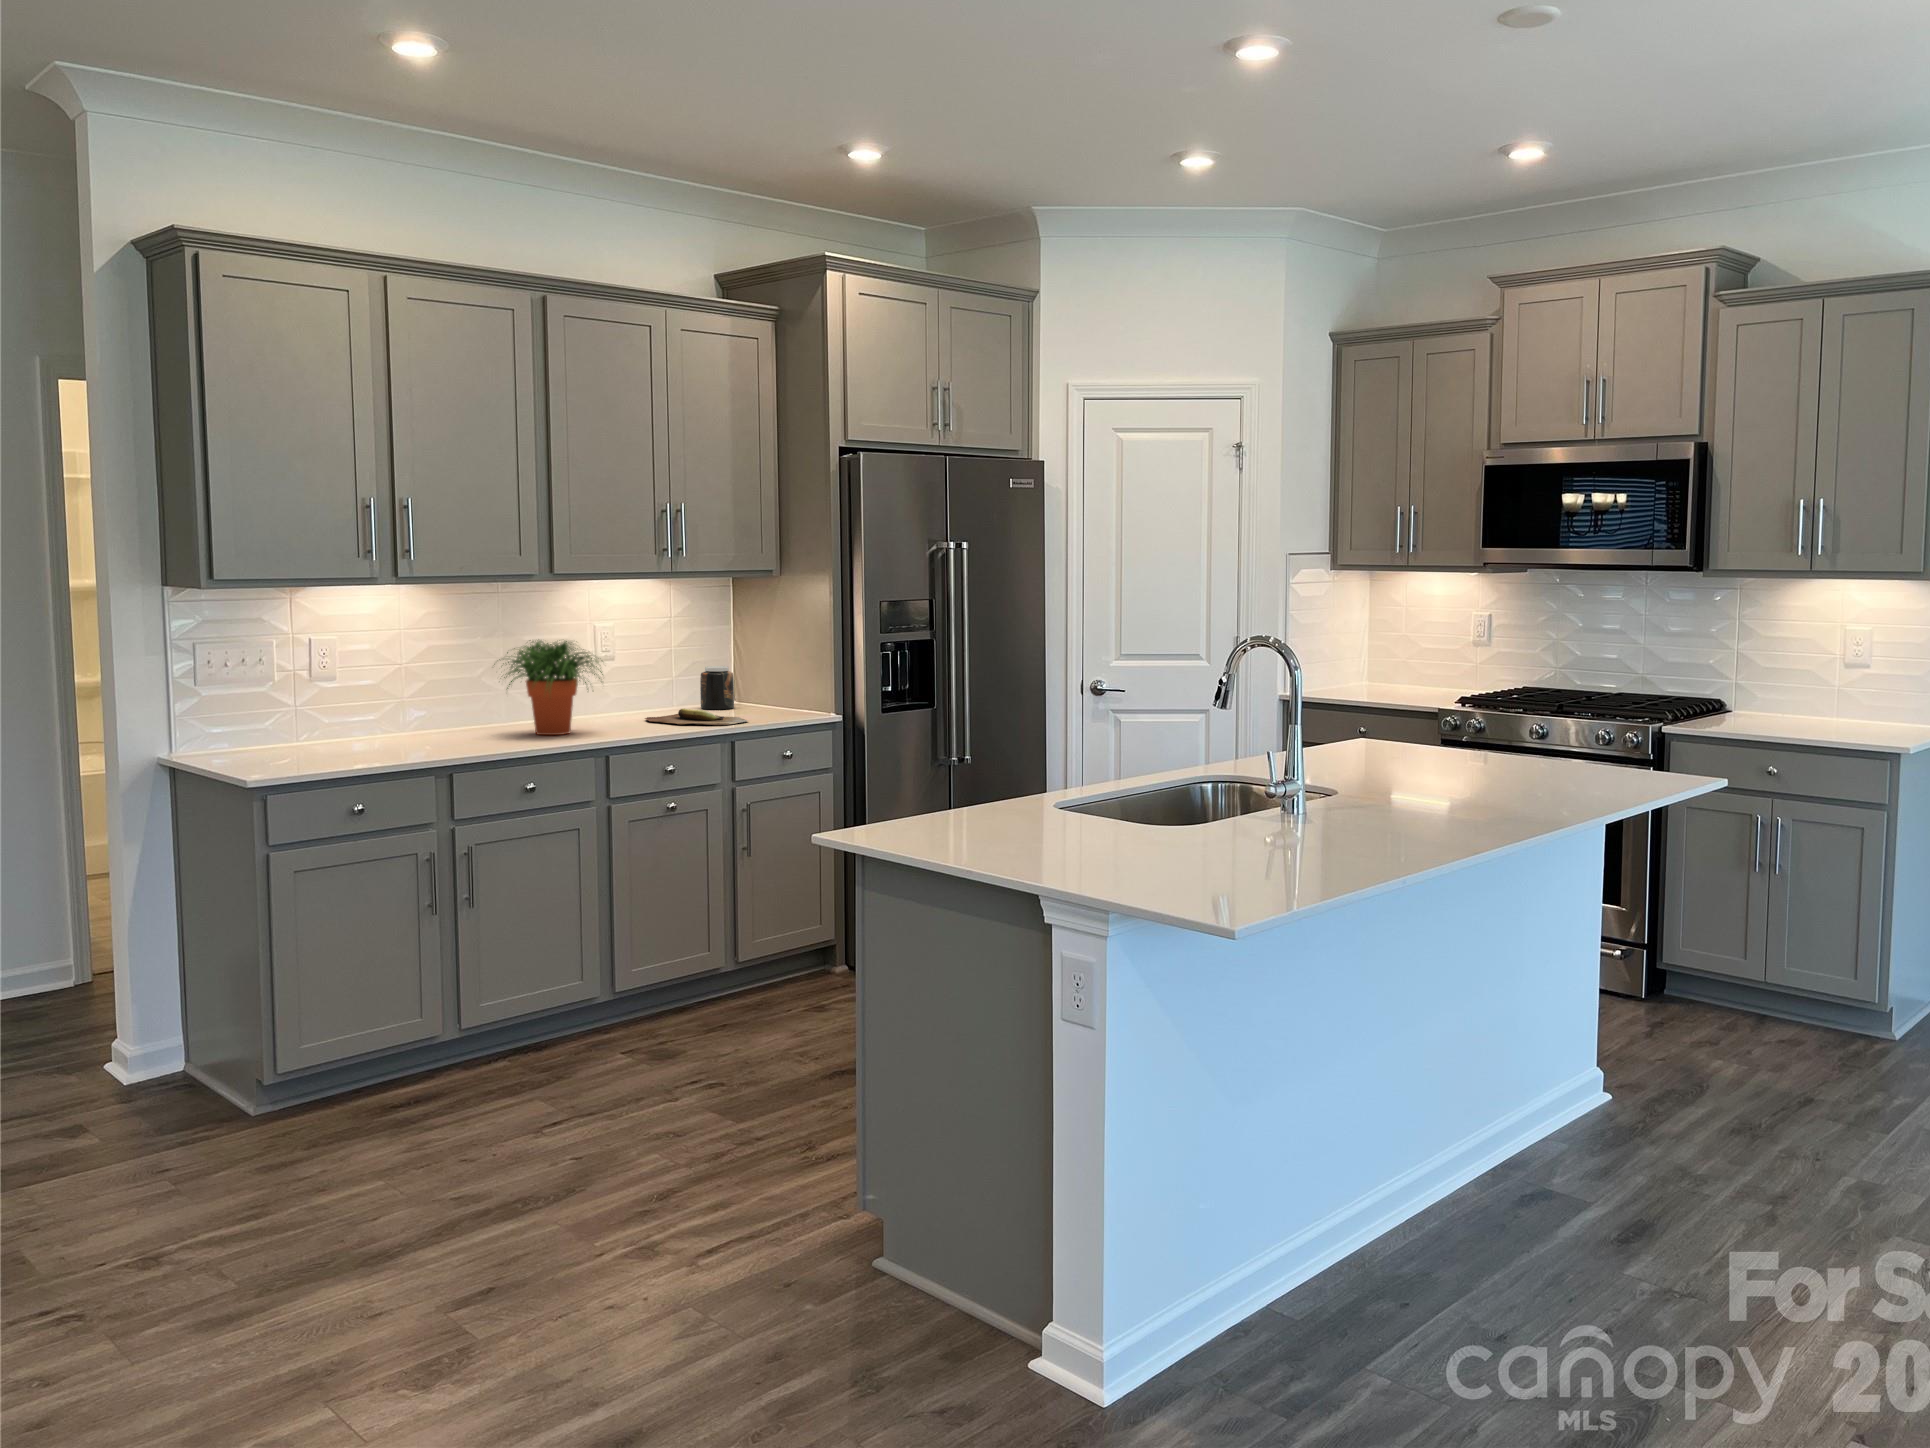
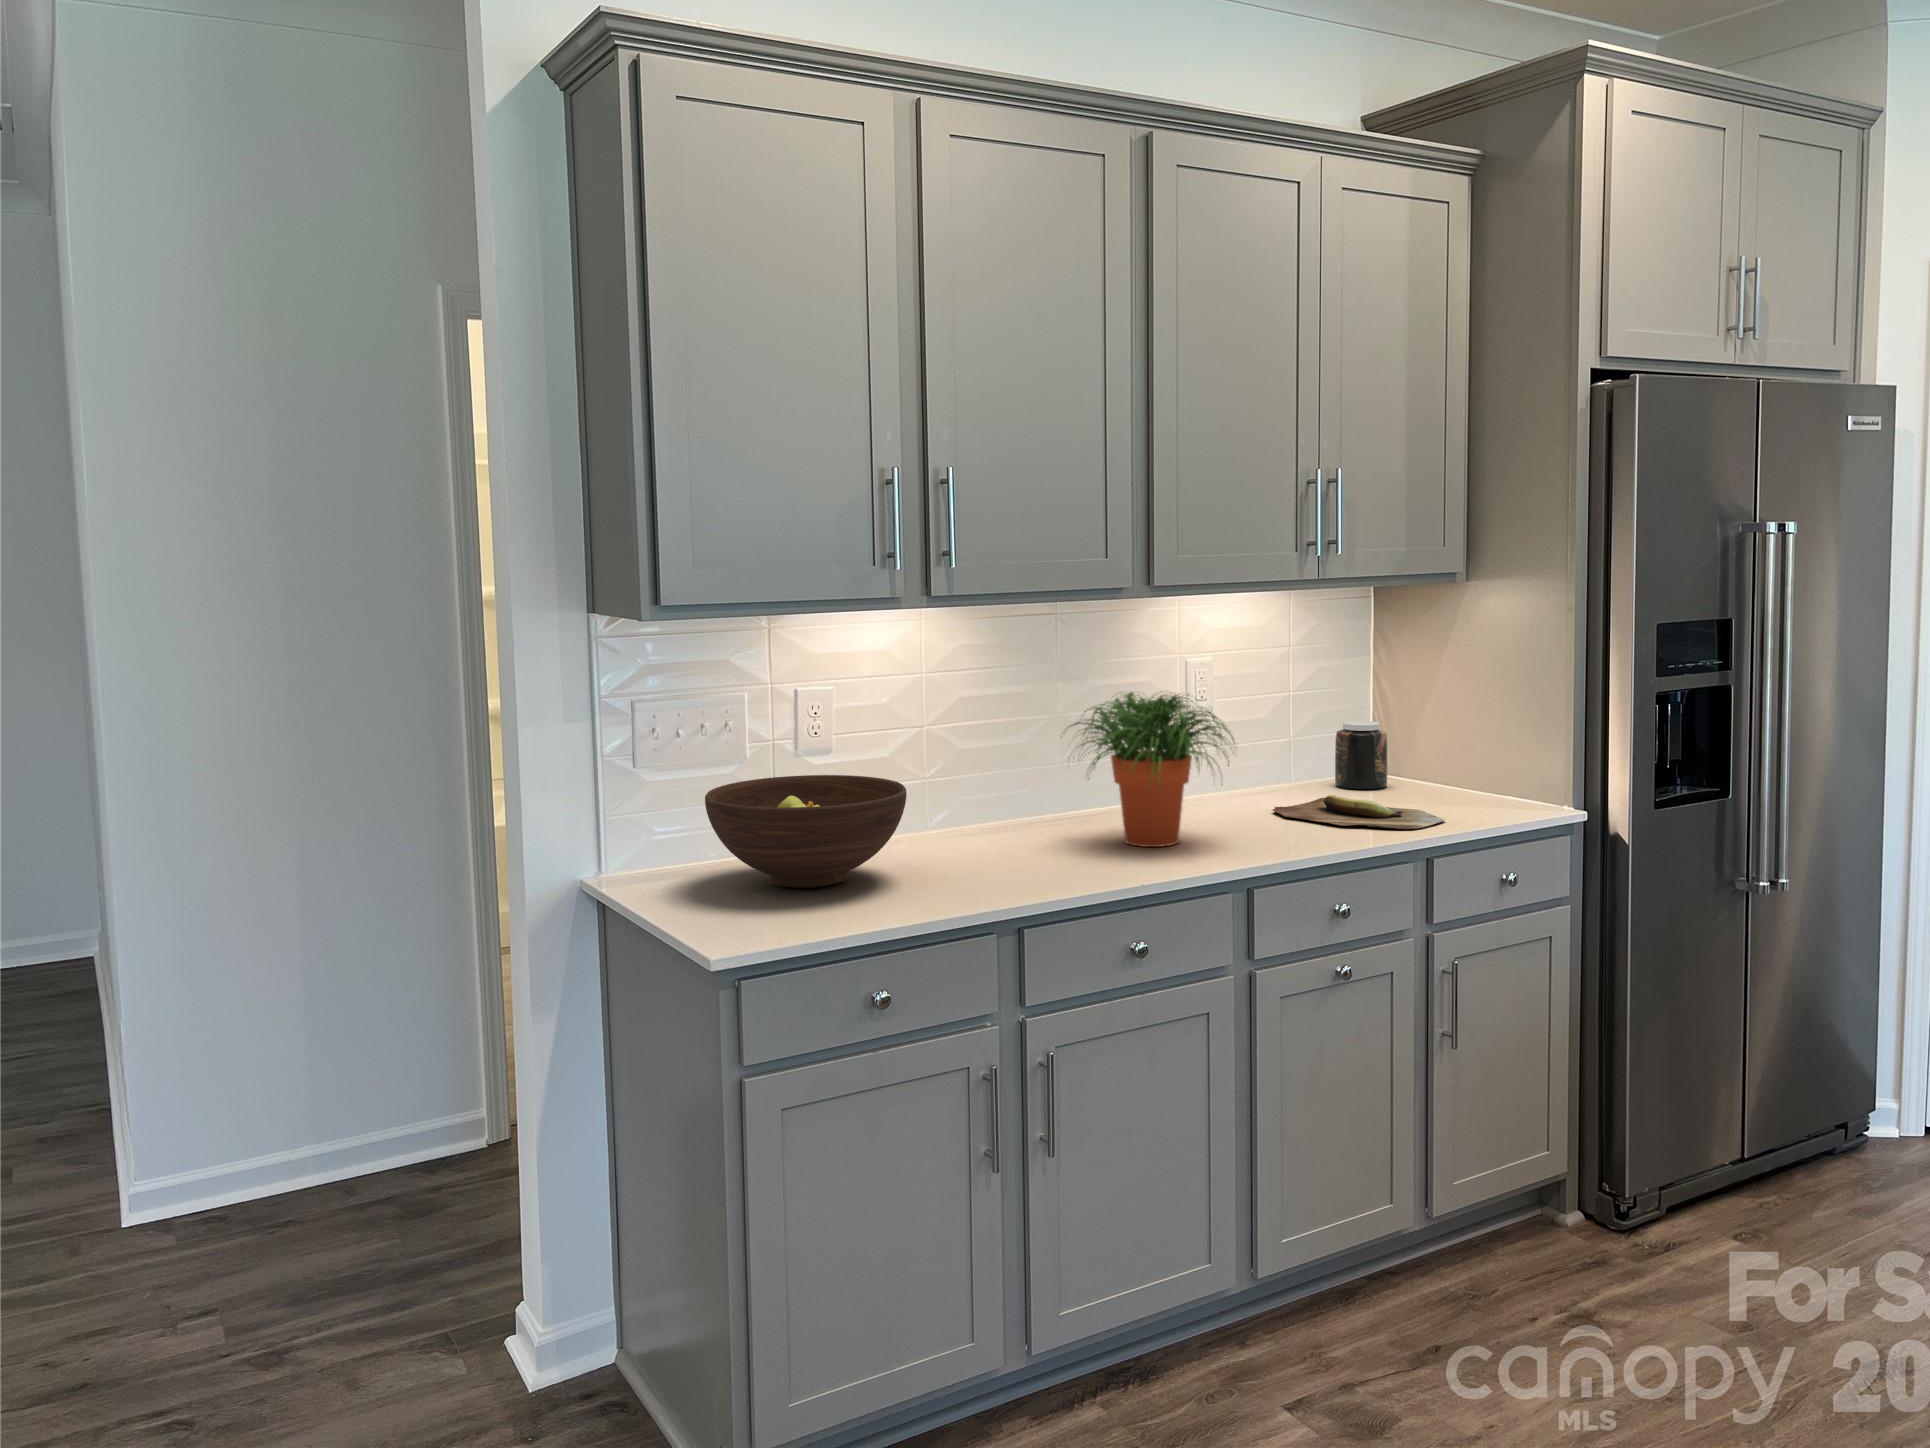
fruit bowl: none [246,690,382,755] -> present [705,775,907,888]

